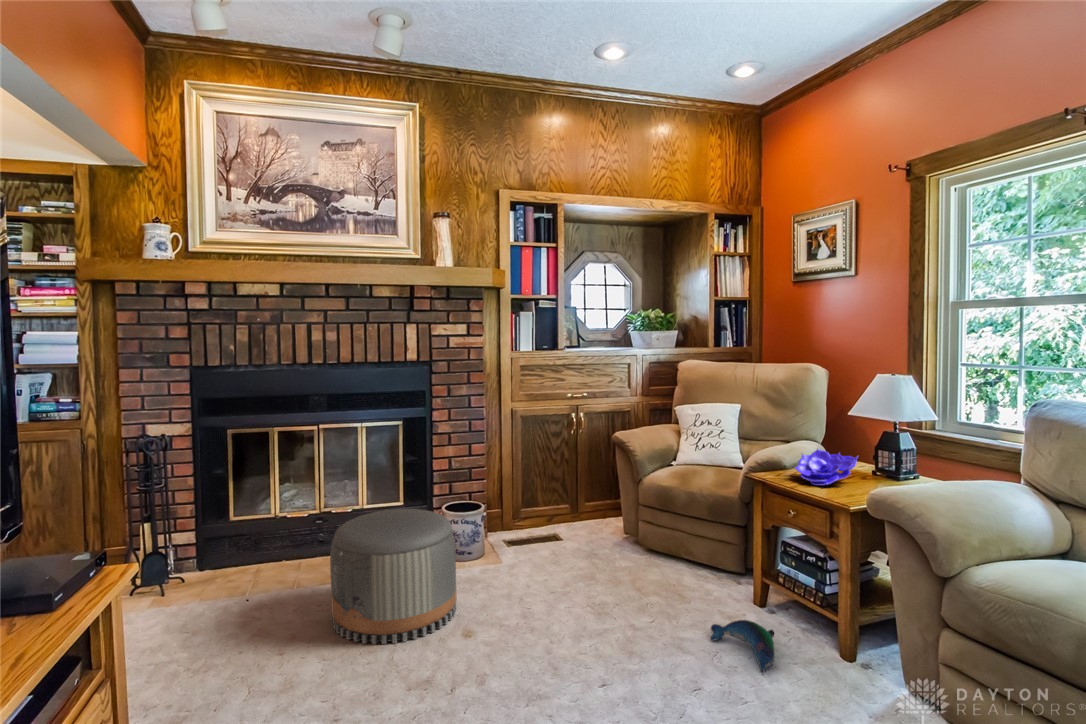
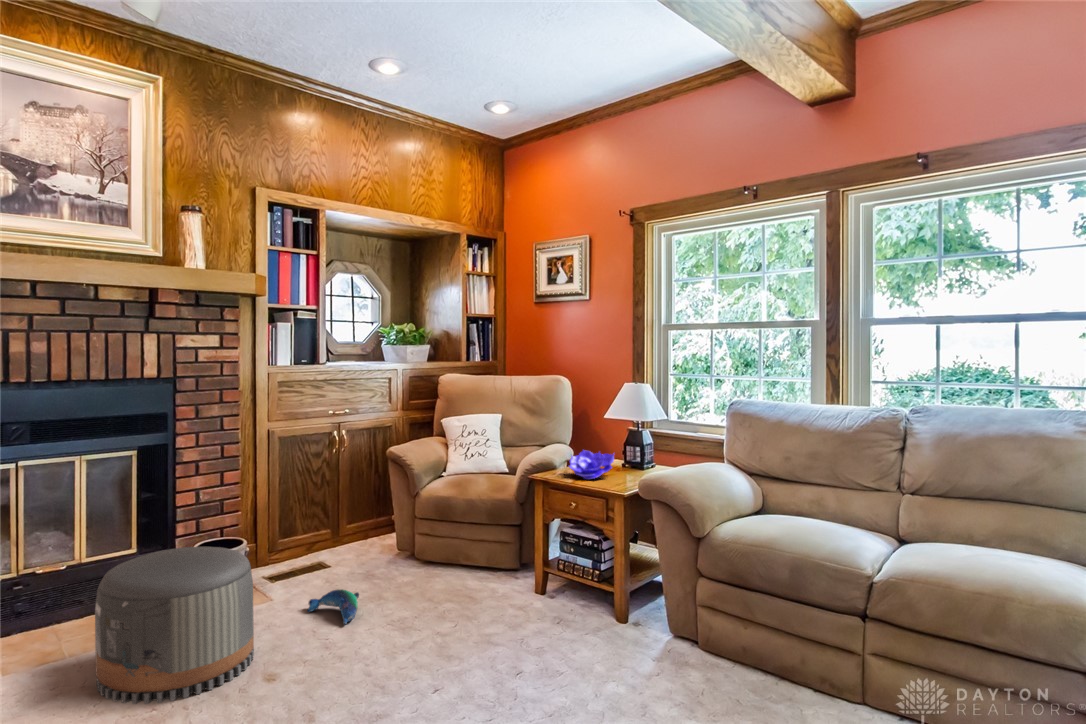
plush toy: present [711,620,774,673] -> present [308,589,359,625]

